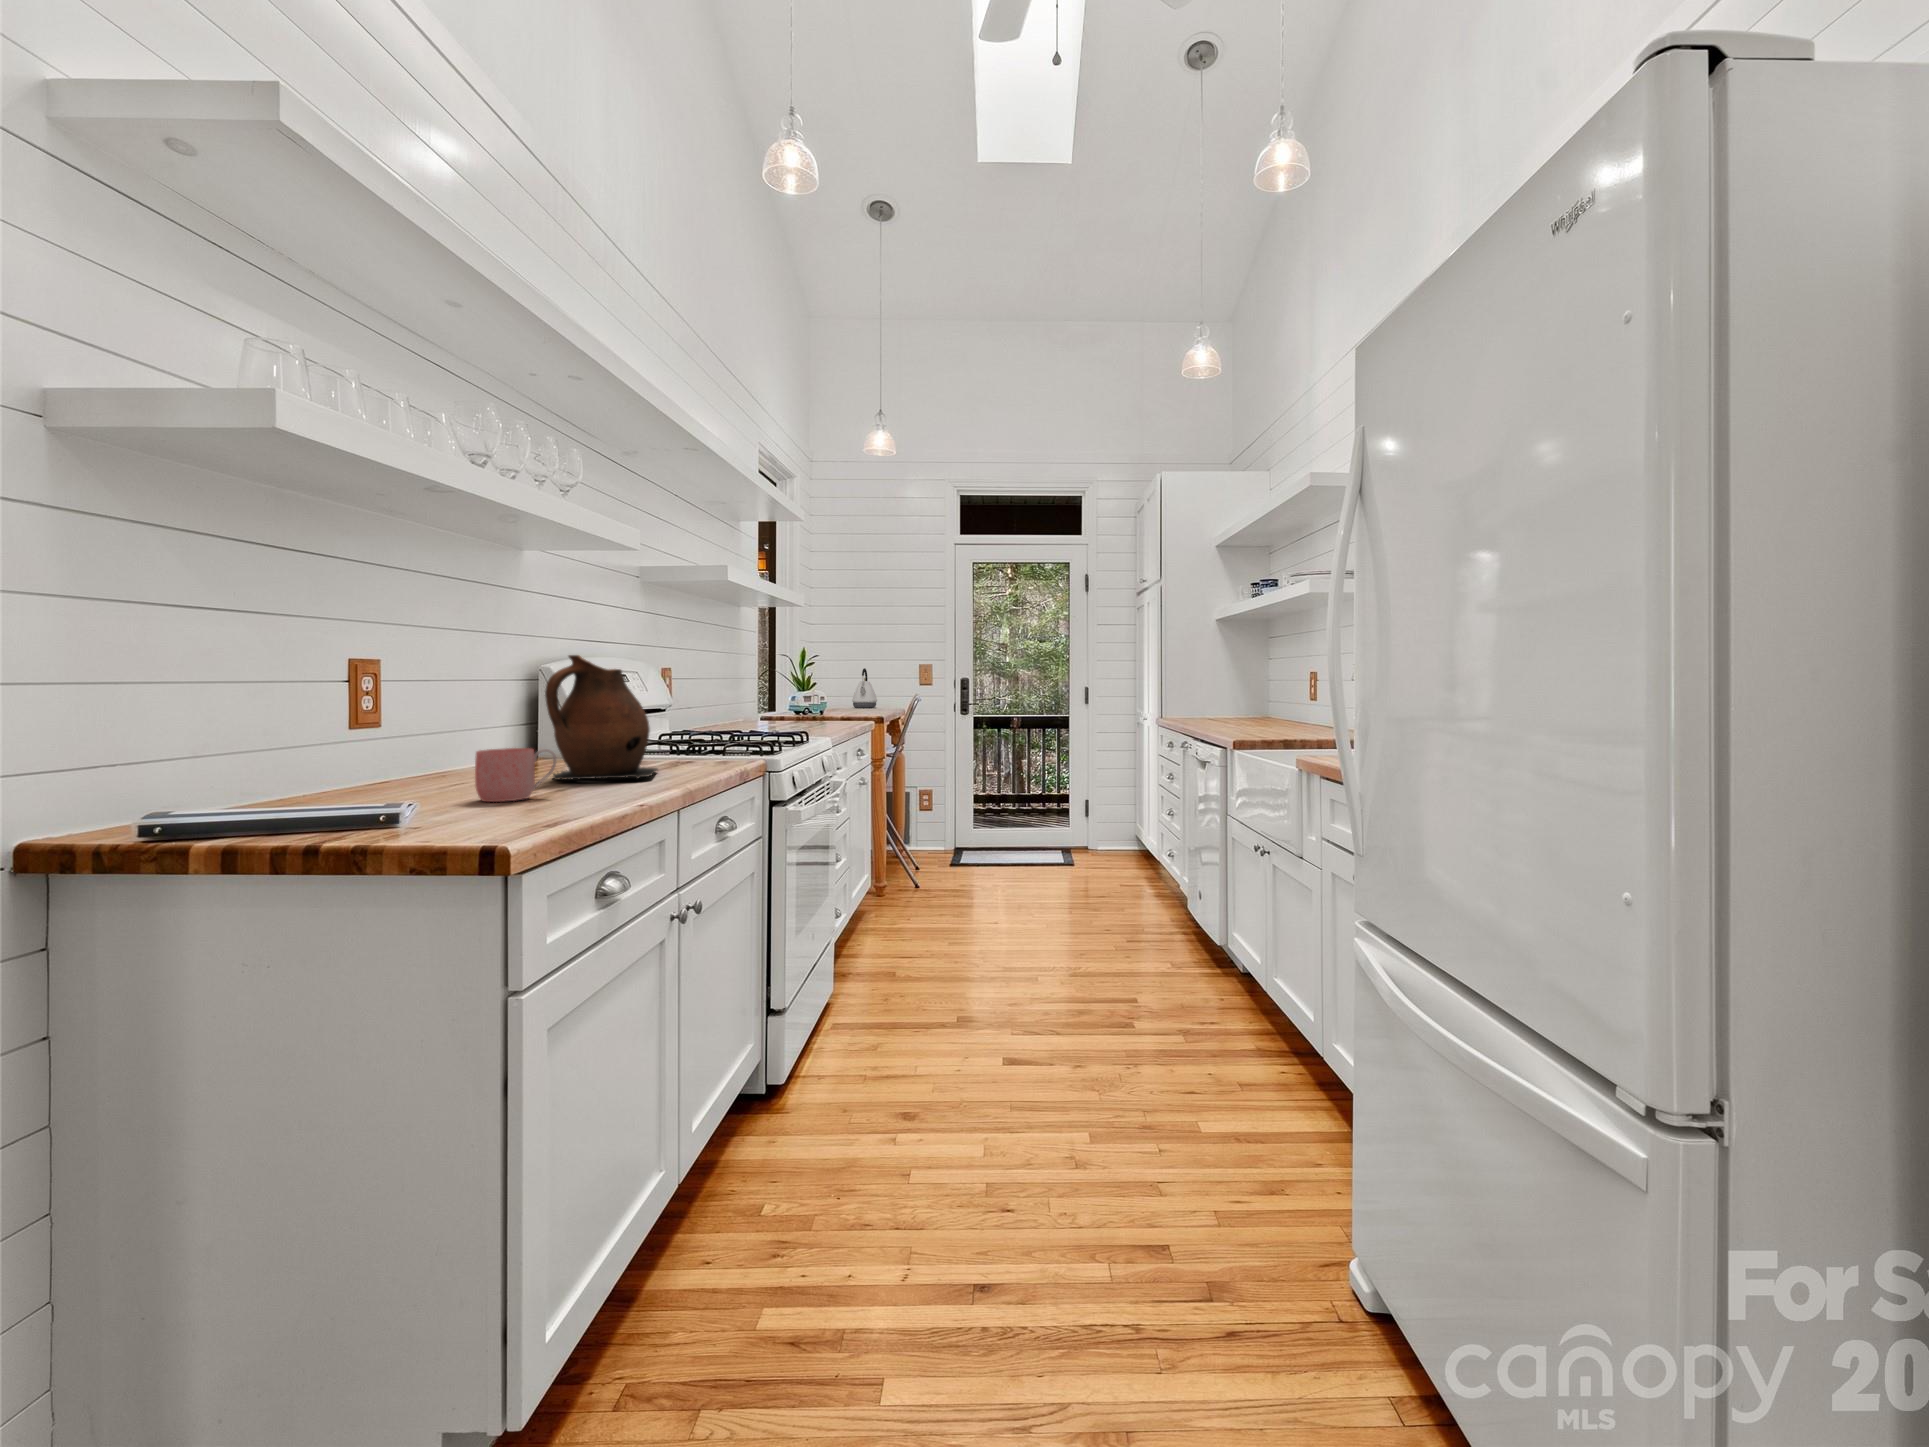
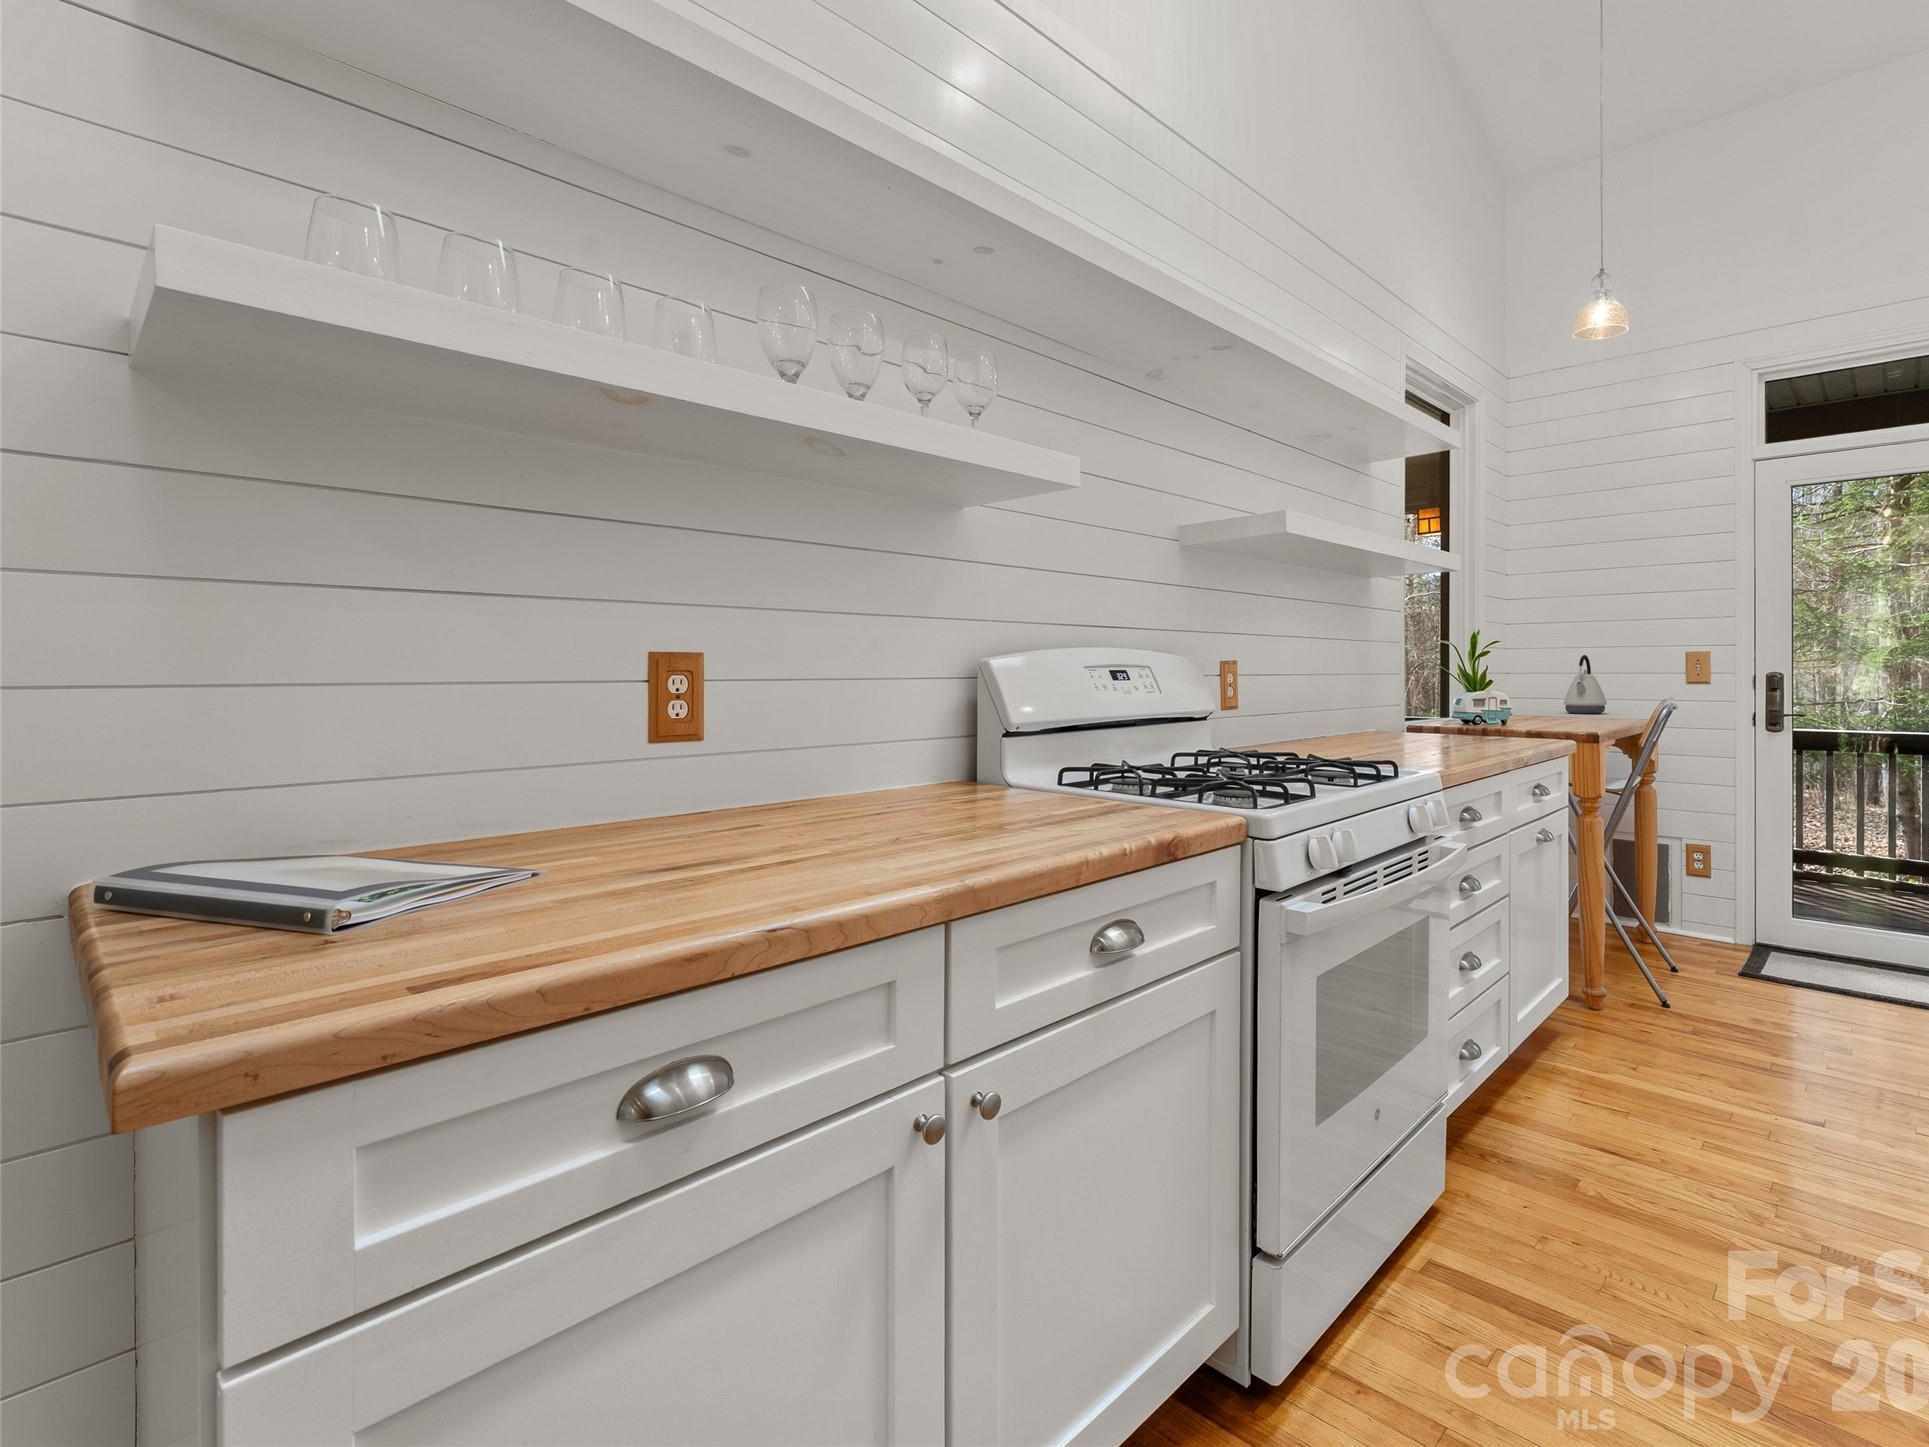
ceramic pitcher: present [545,655,658,780] -> none [821,641,1011,853]
mug: present [475,748,556,802] -> none [620,792,732,884]

